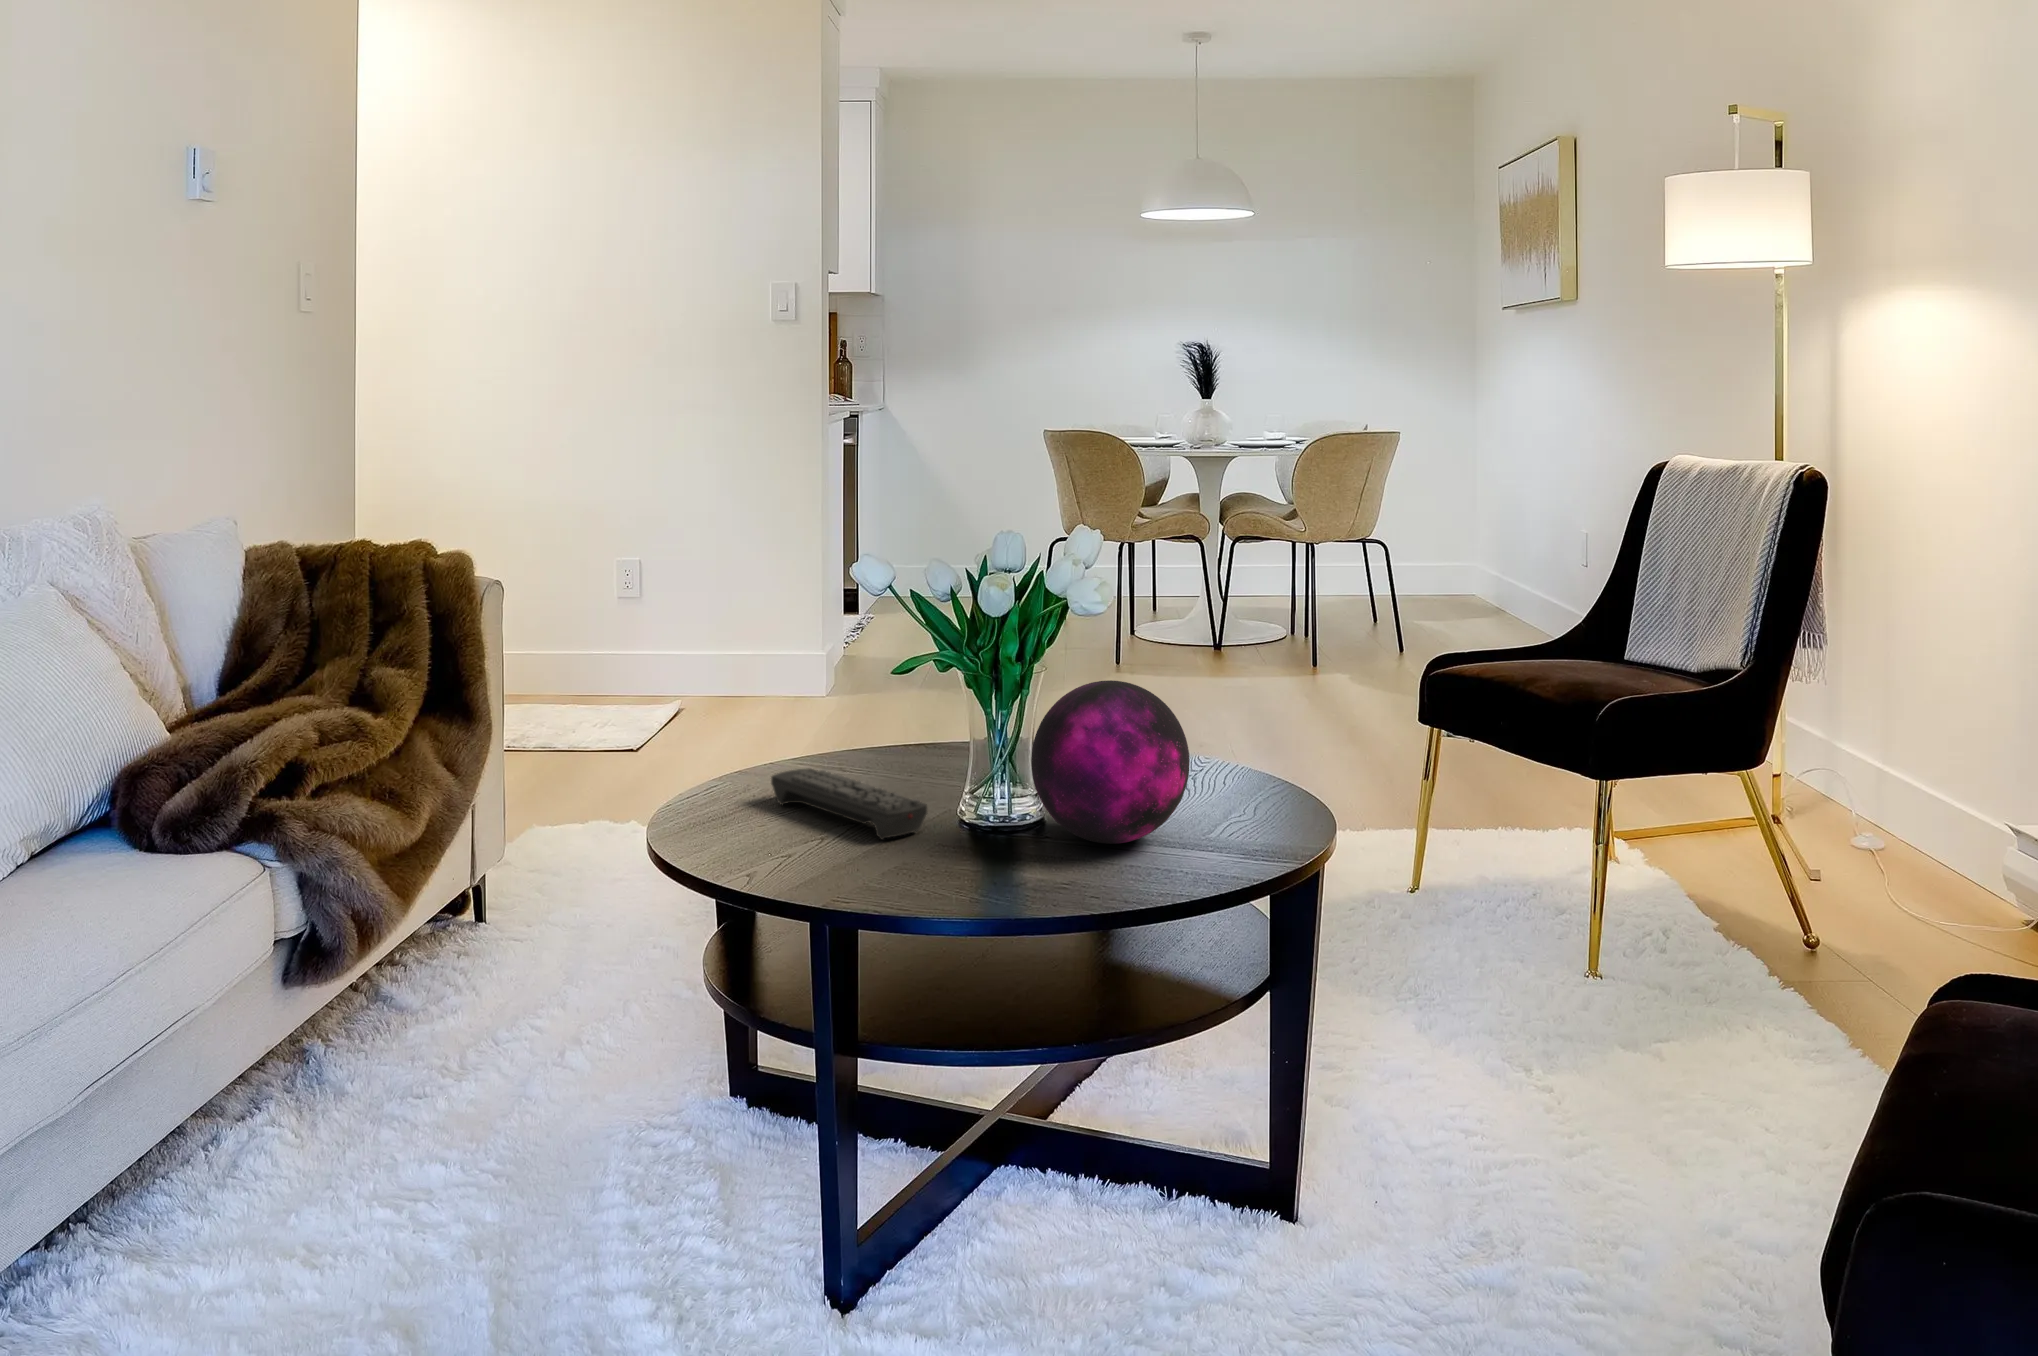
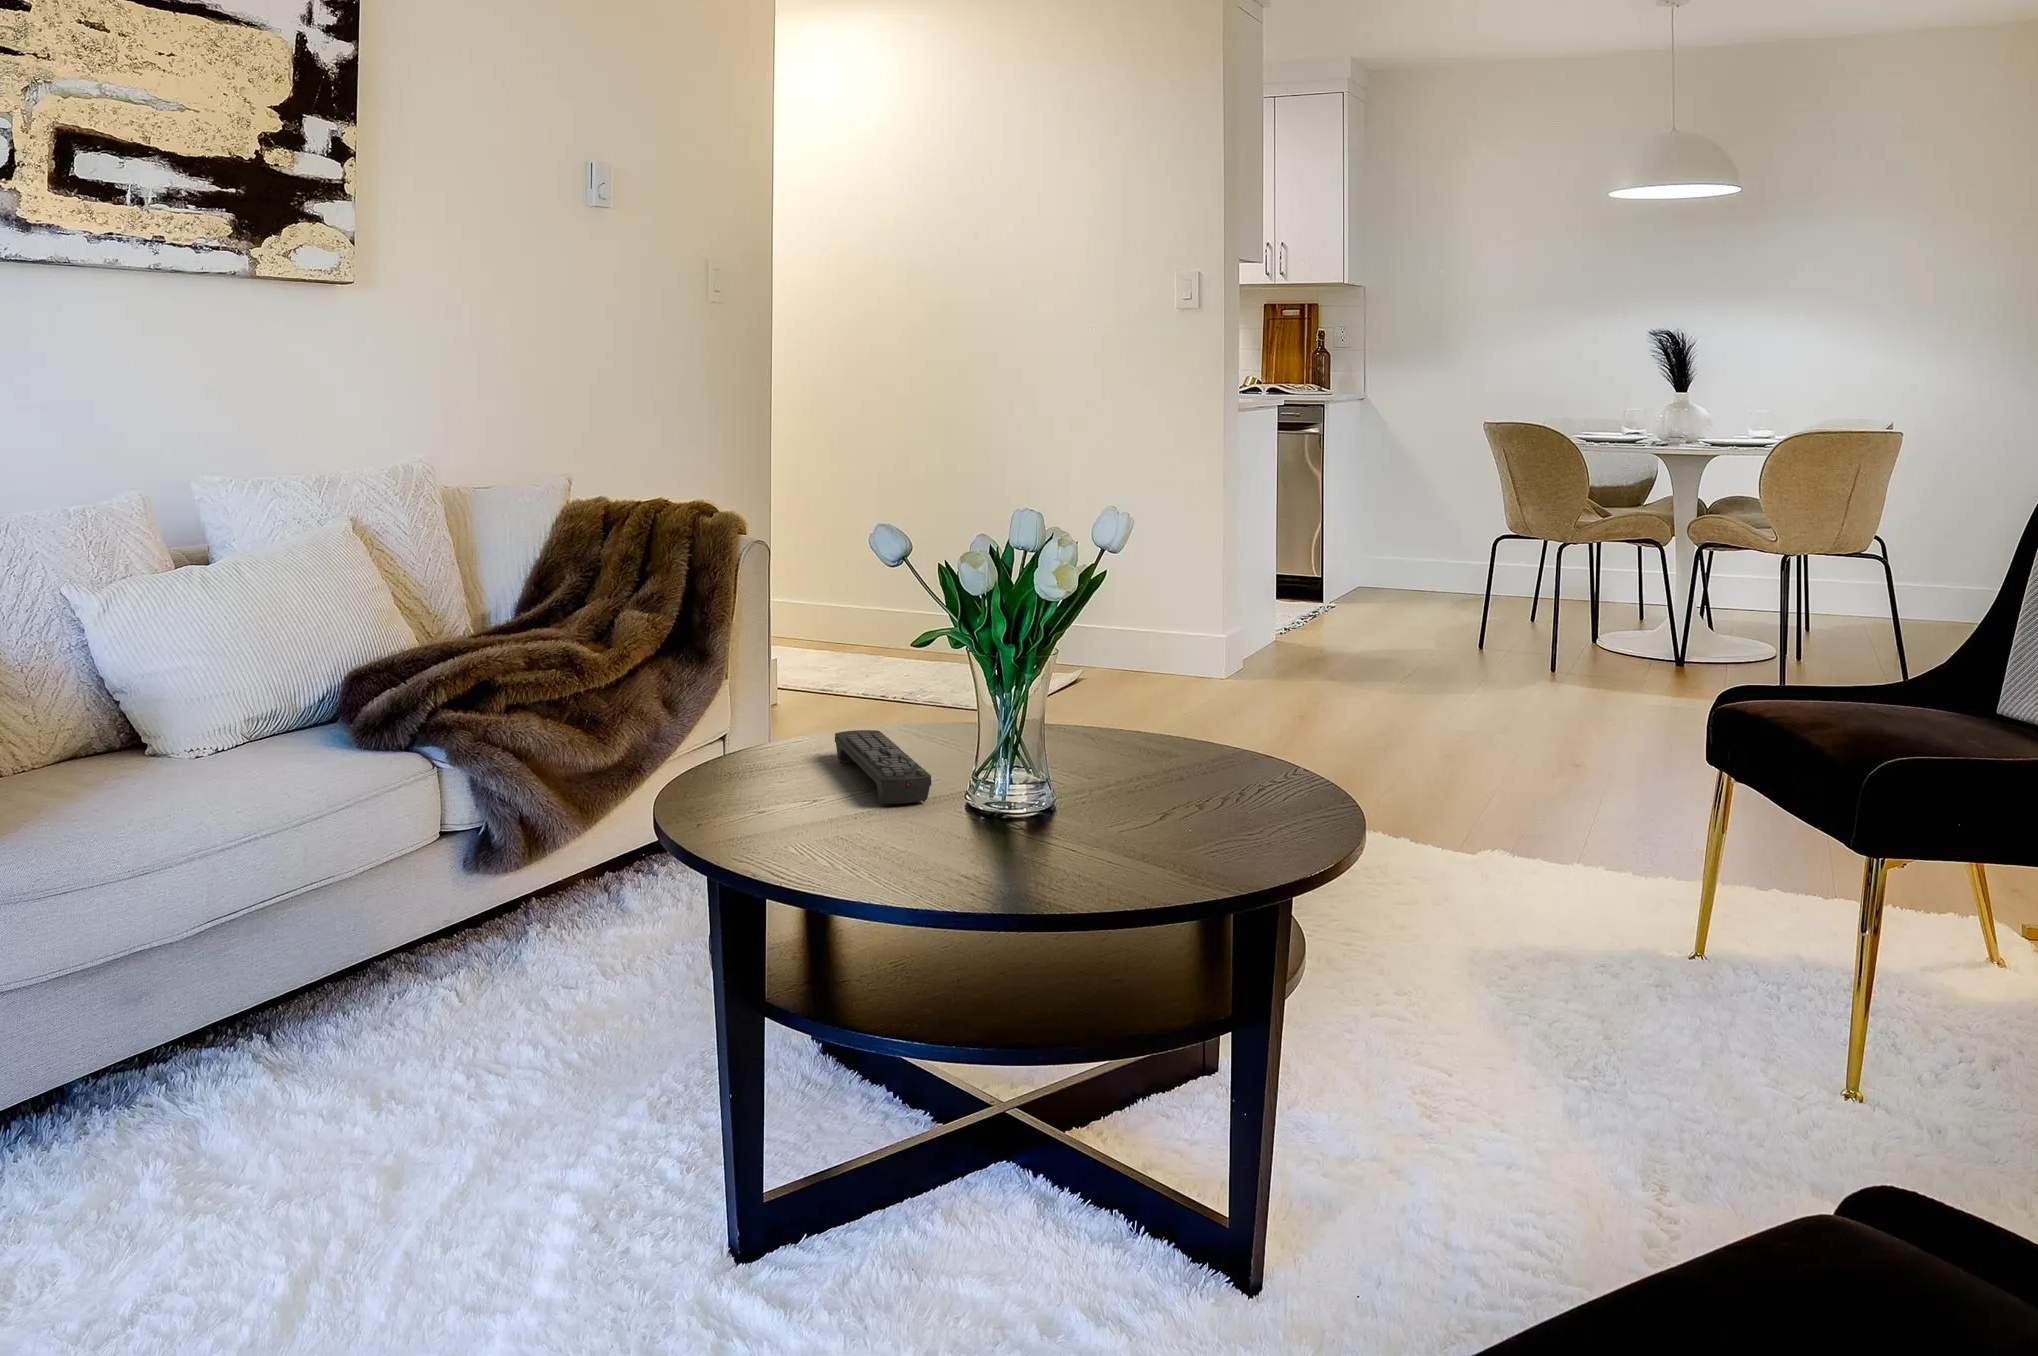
decorative orb: present [1031,680,1190,844] -> none [1011,667,1180,840]

